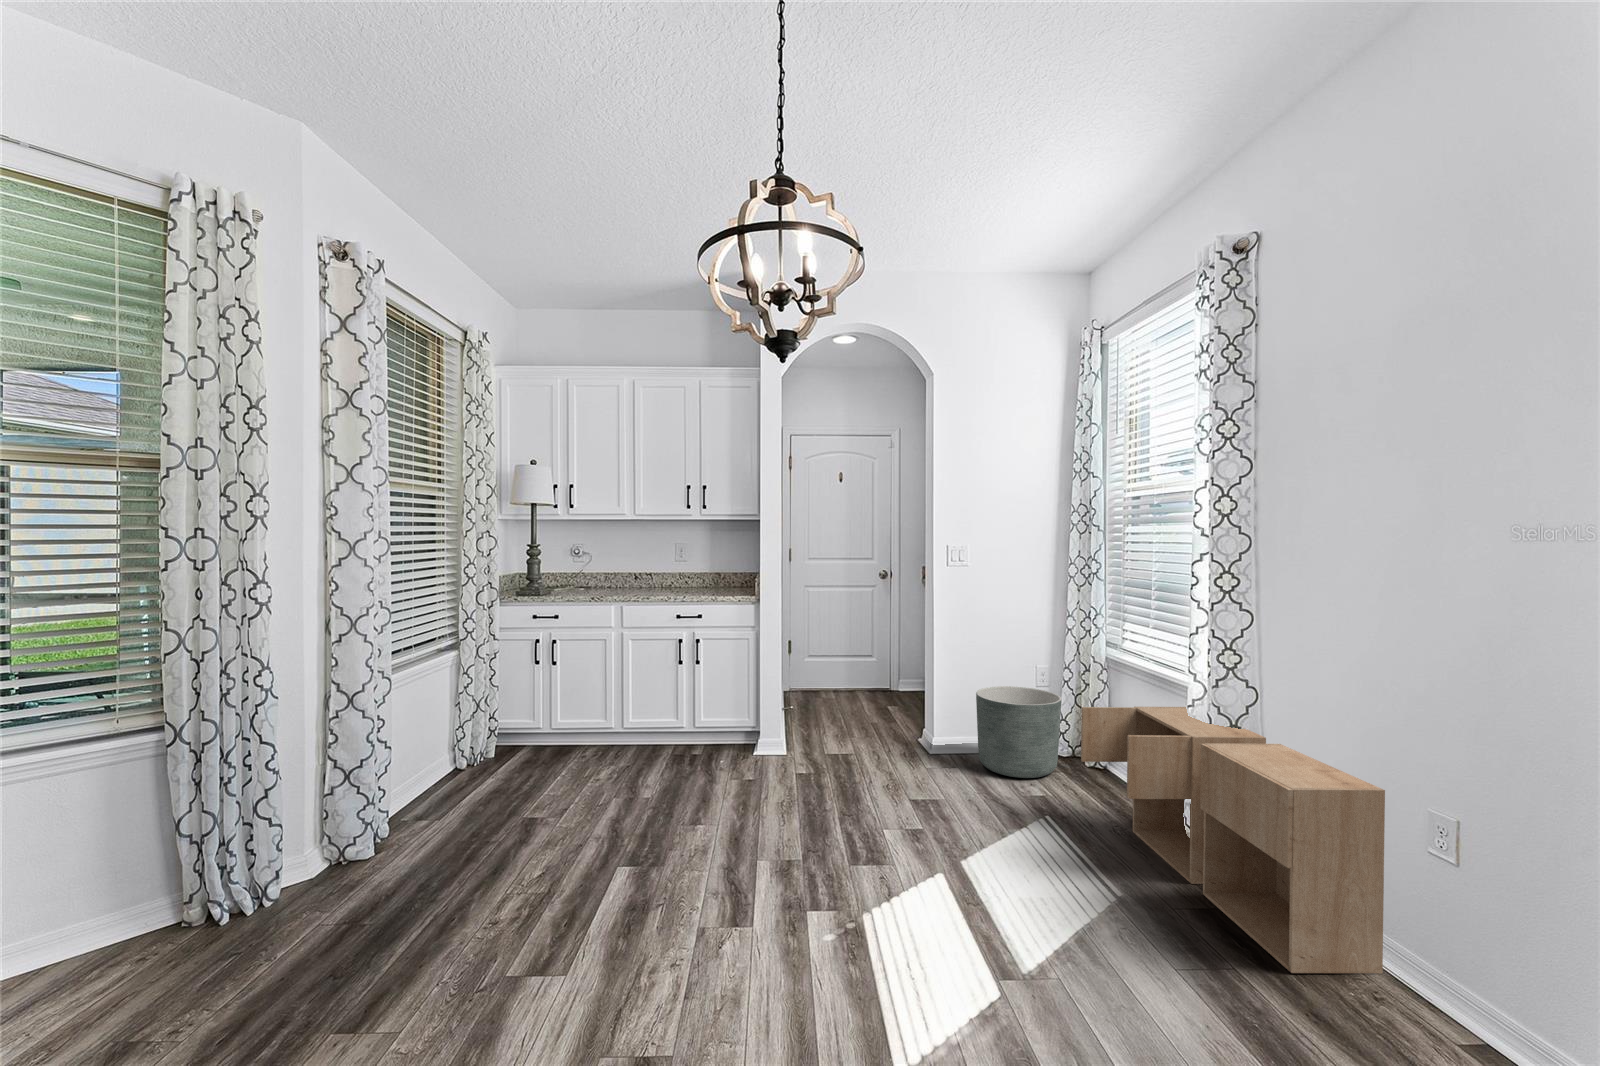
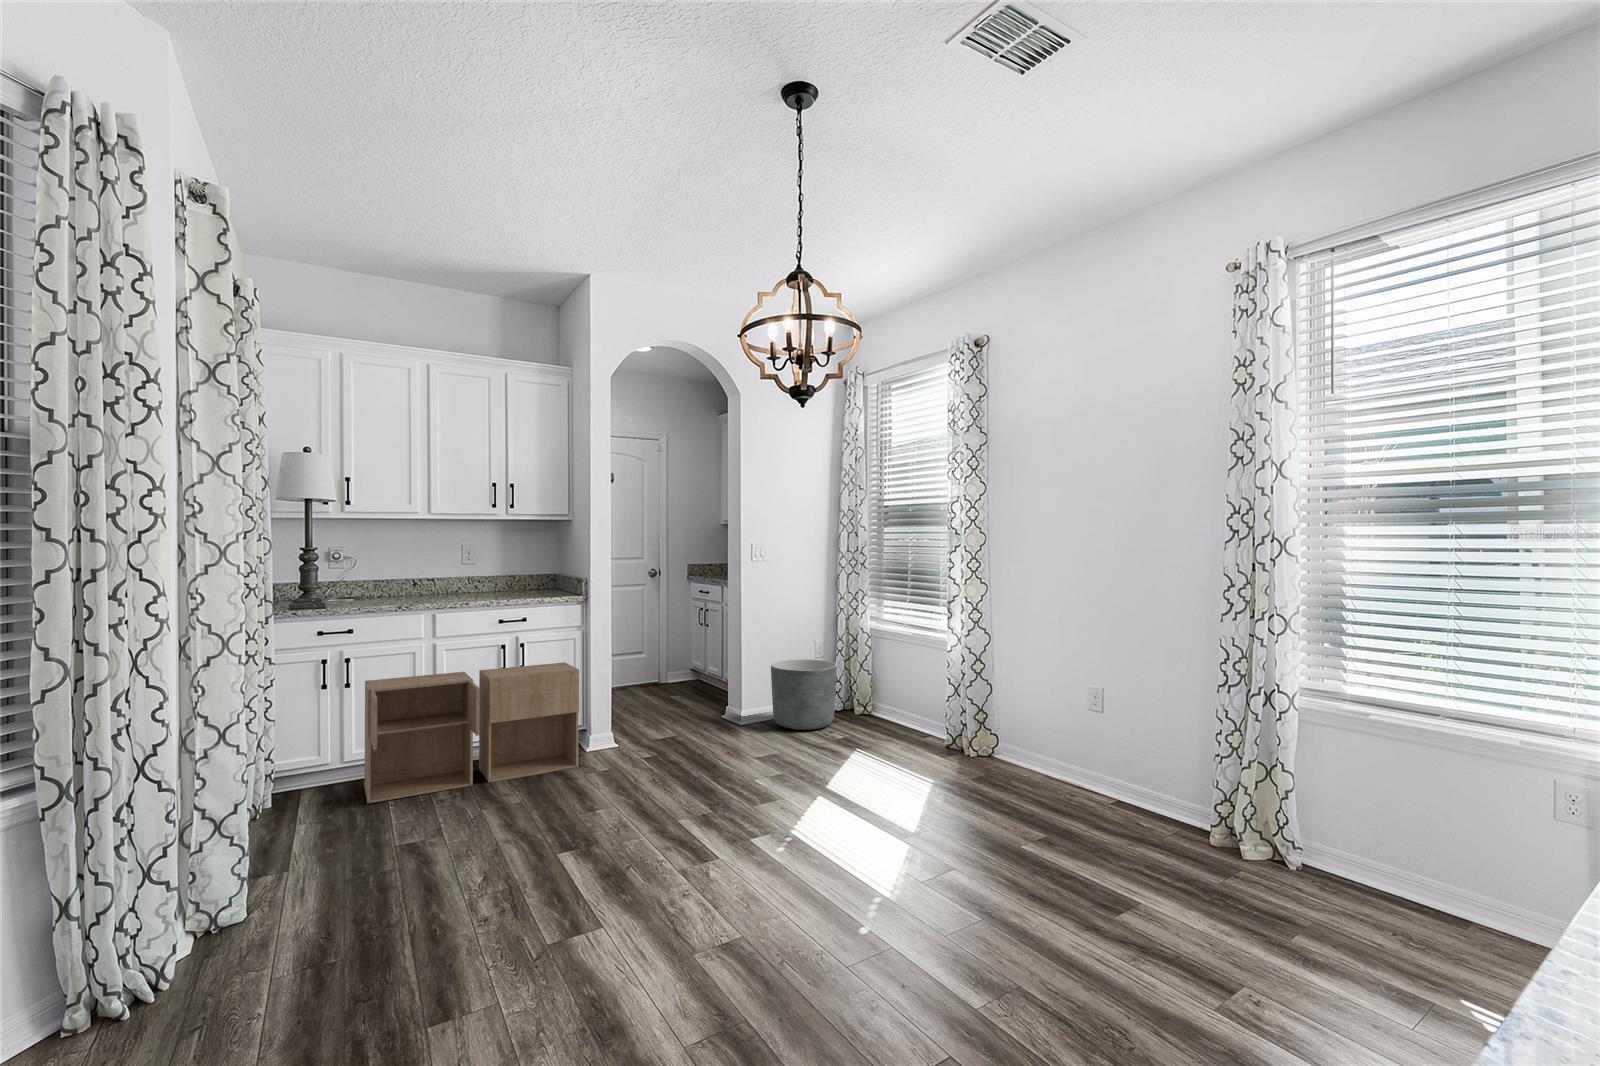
storage cabinet: present [1081,707,1385,973] -> present [364,662,579,803]

